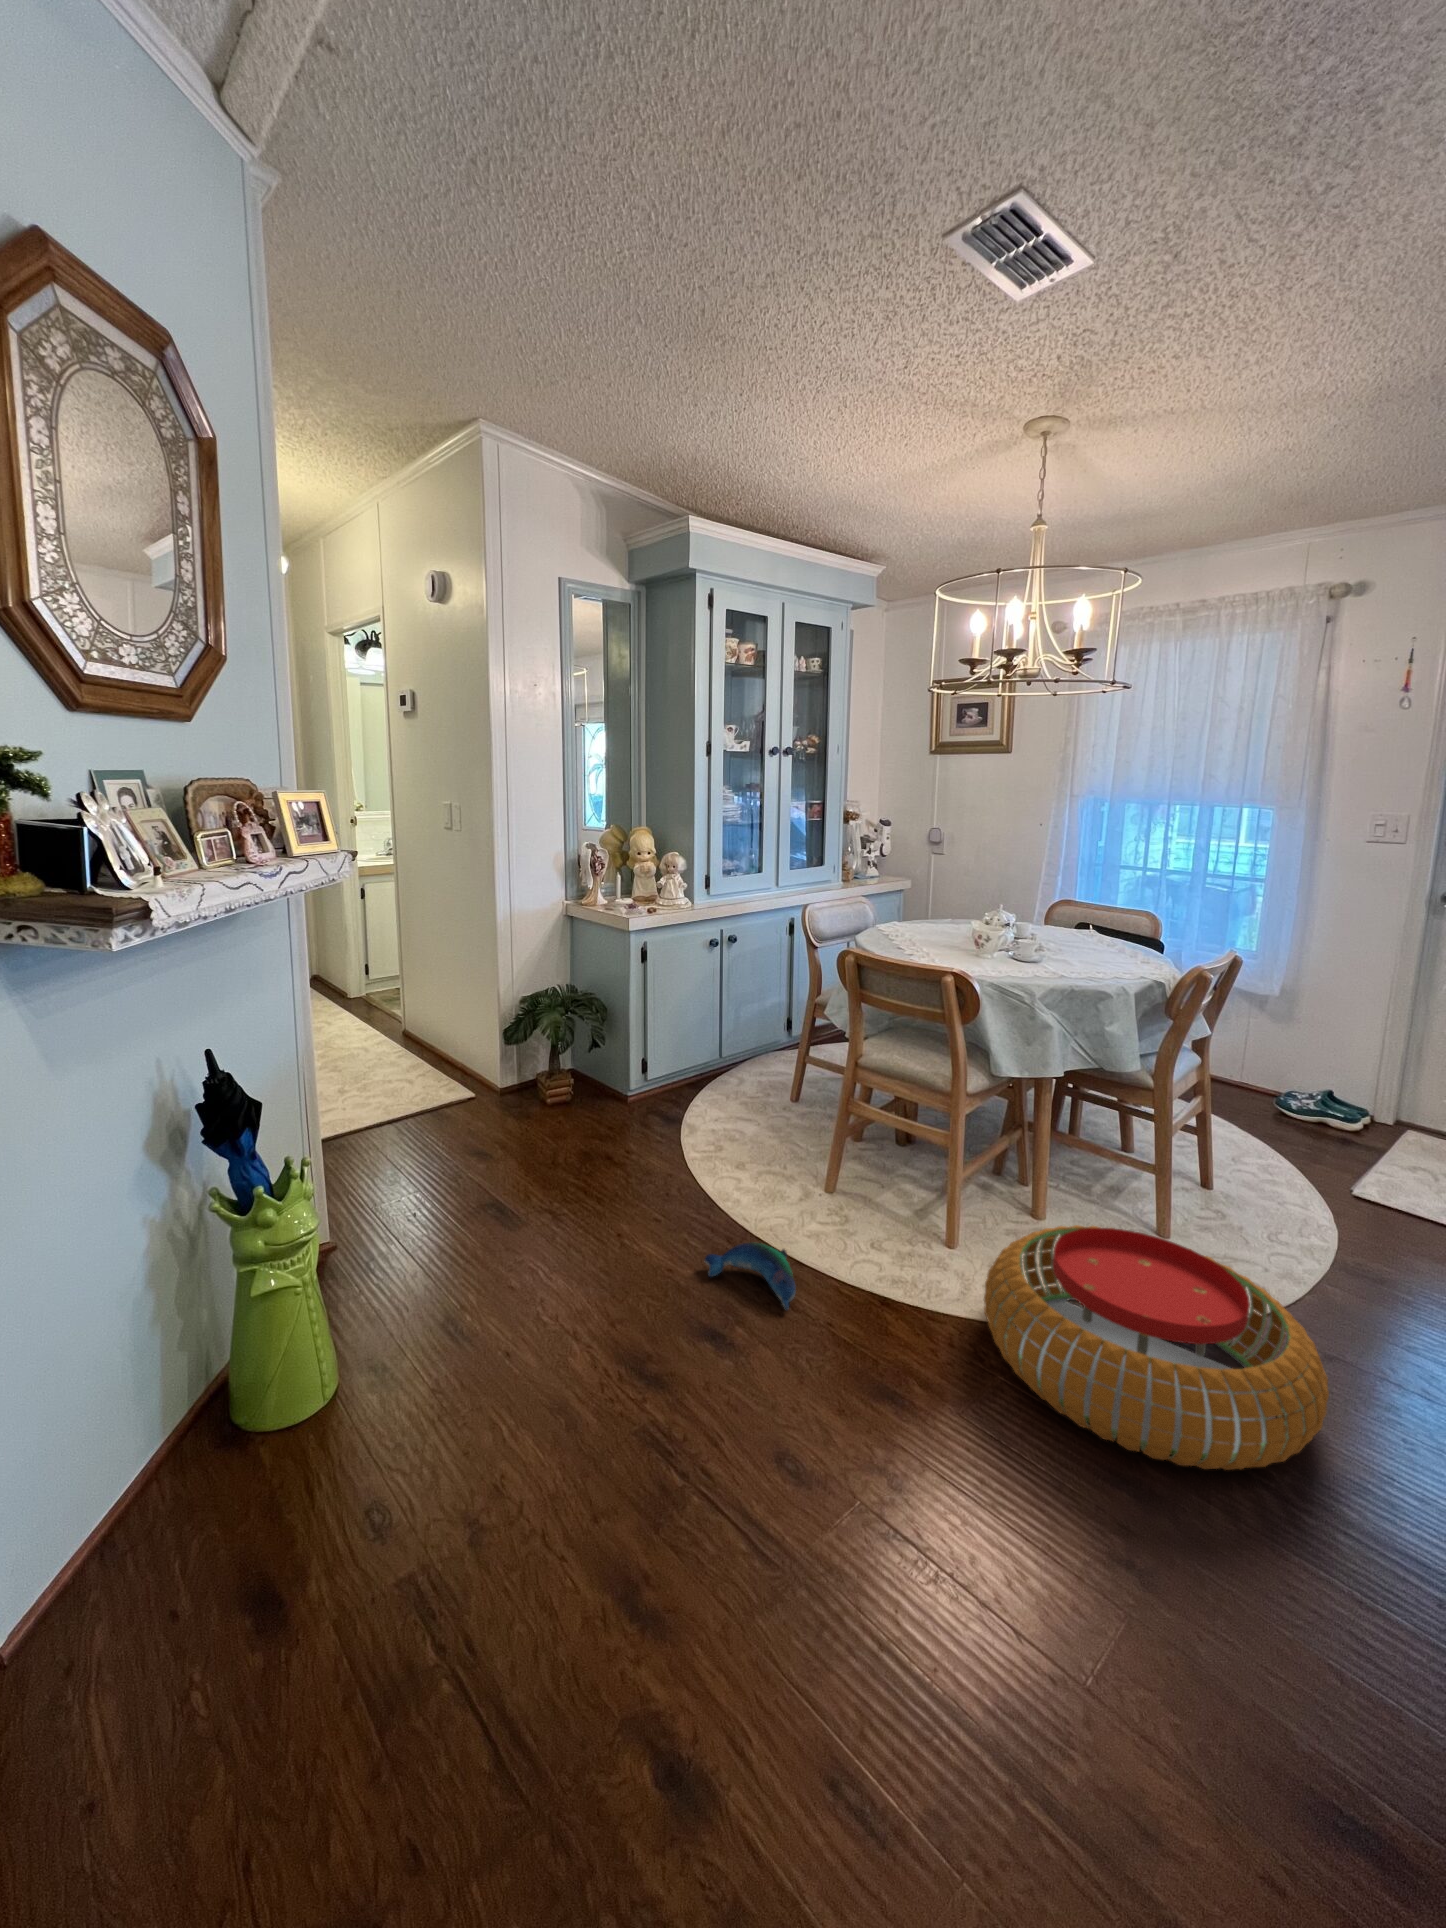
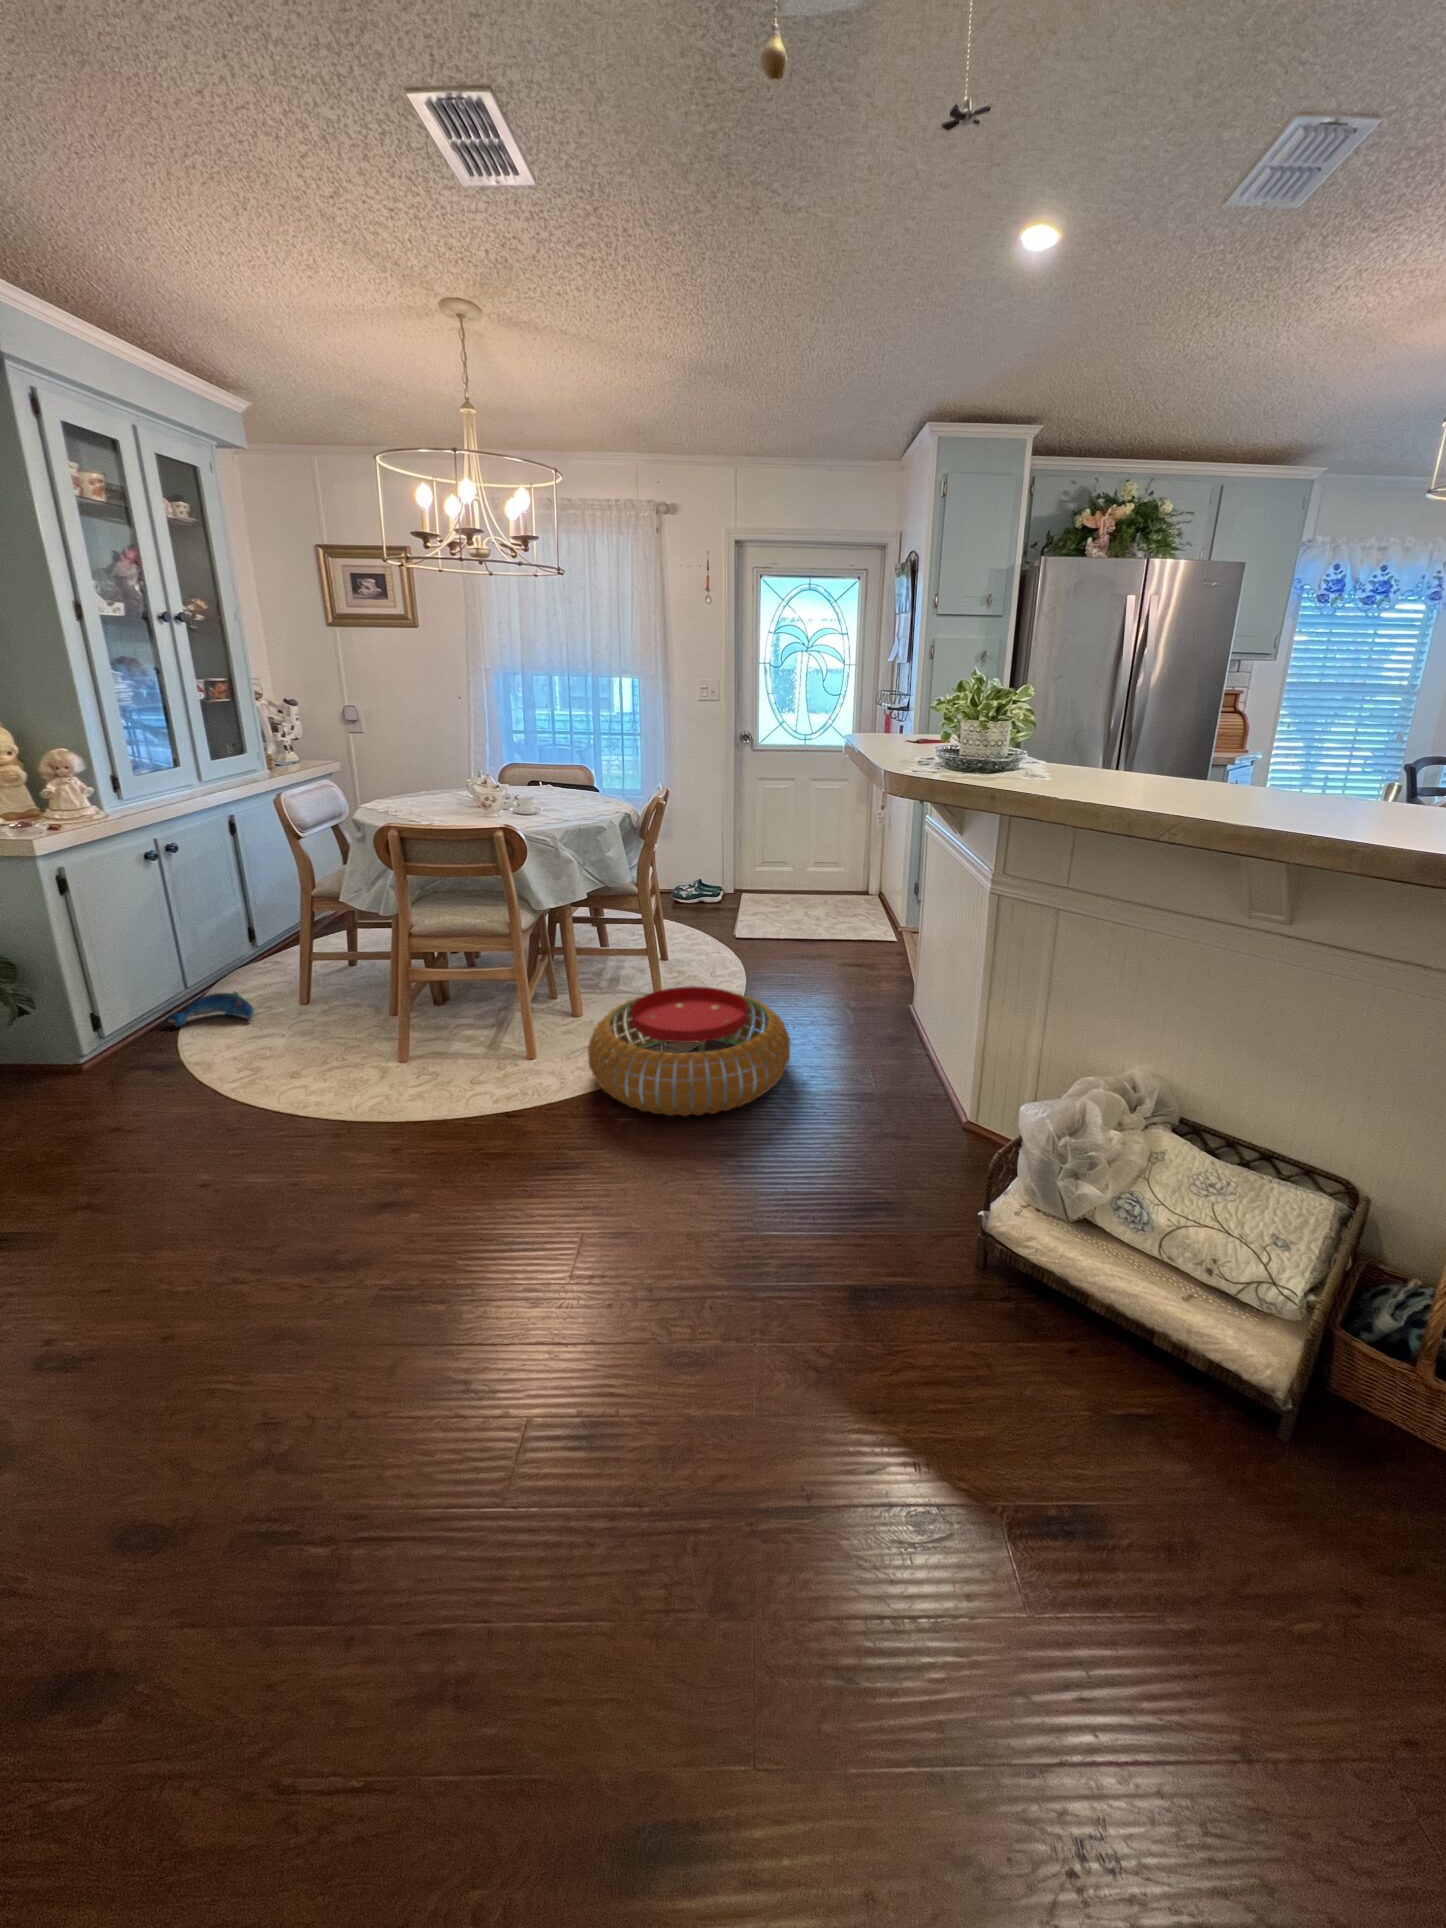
plush toy: present [705,1243,796,1310] -> present [168,992,254,1027]

